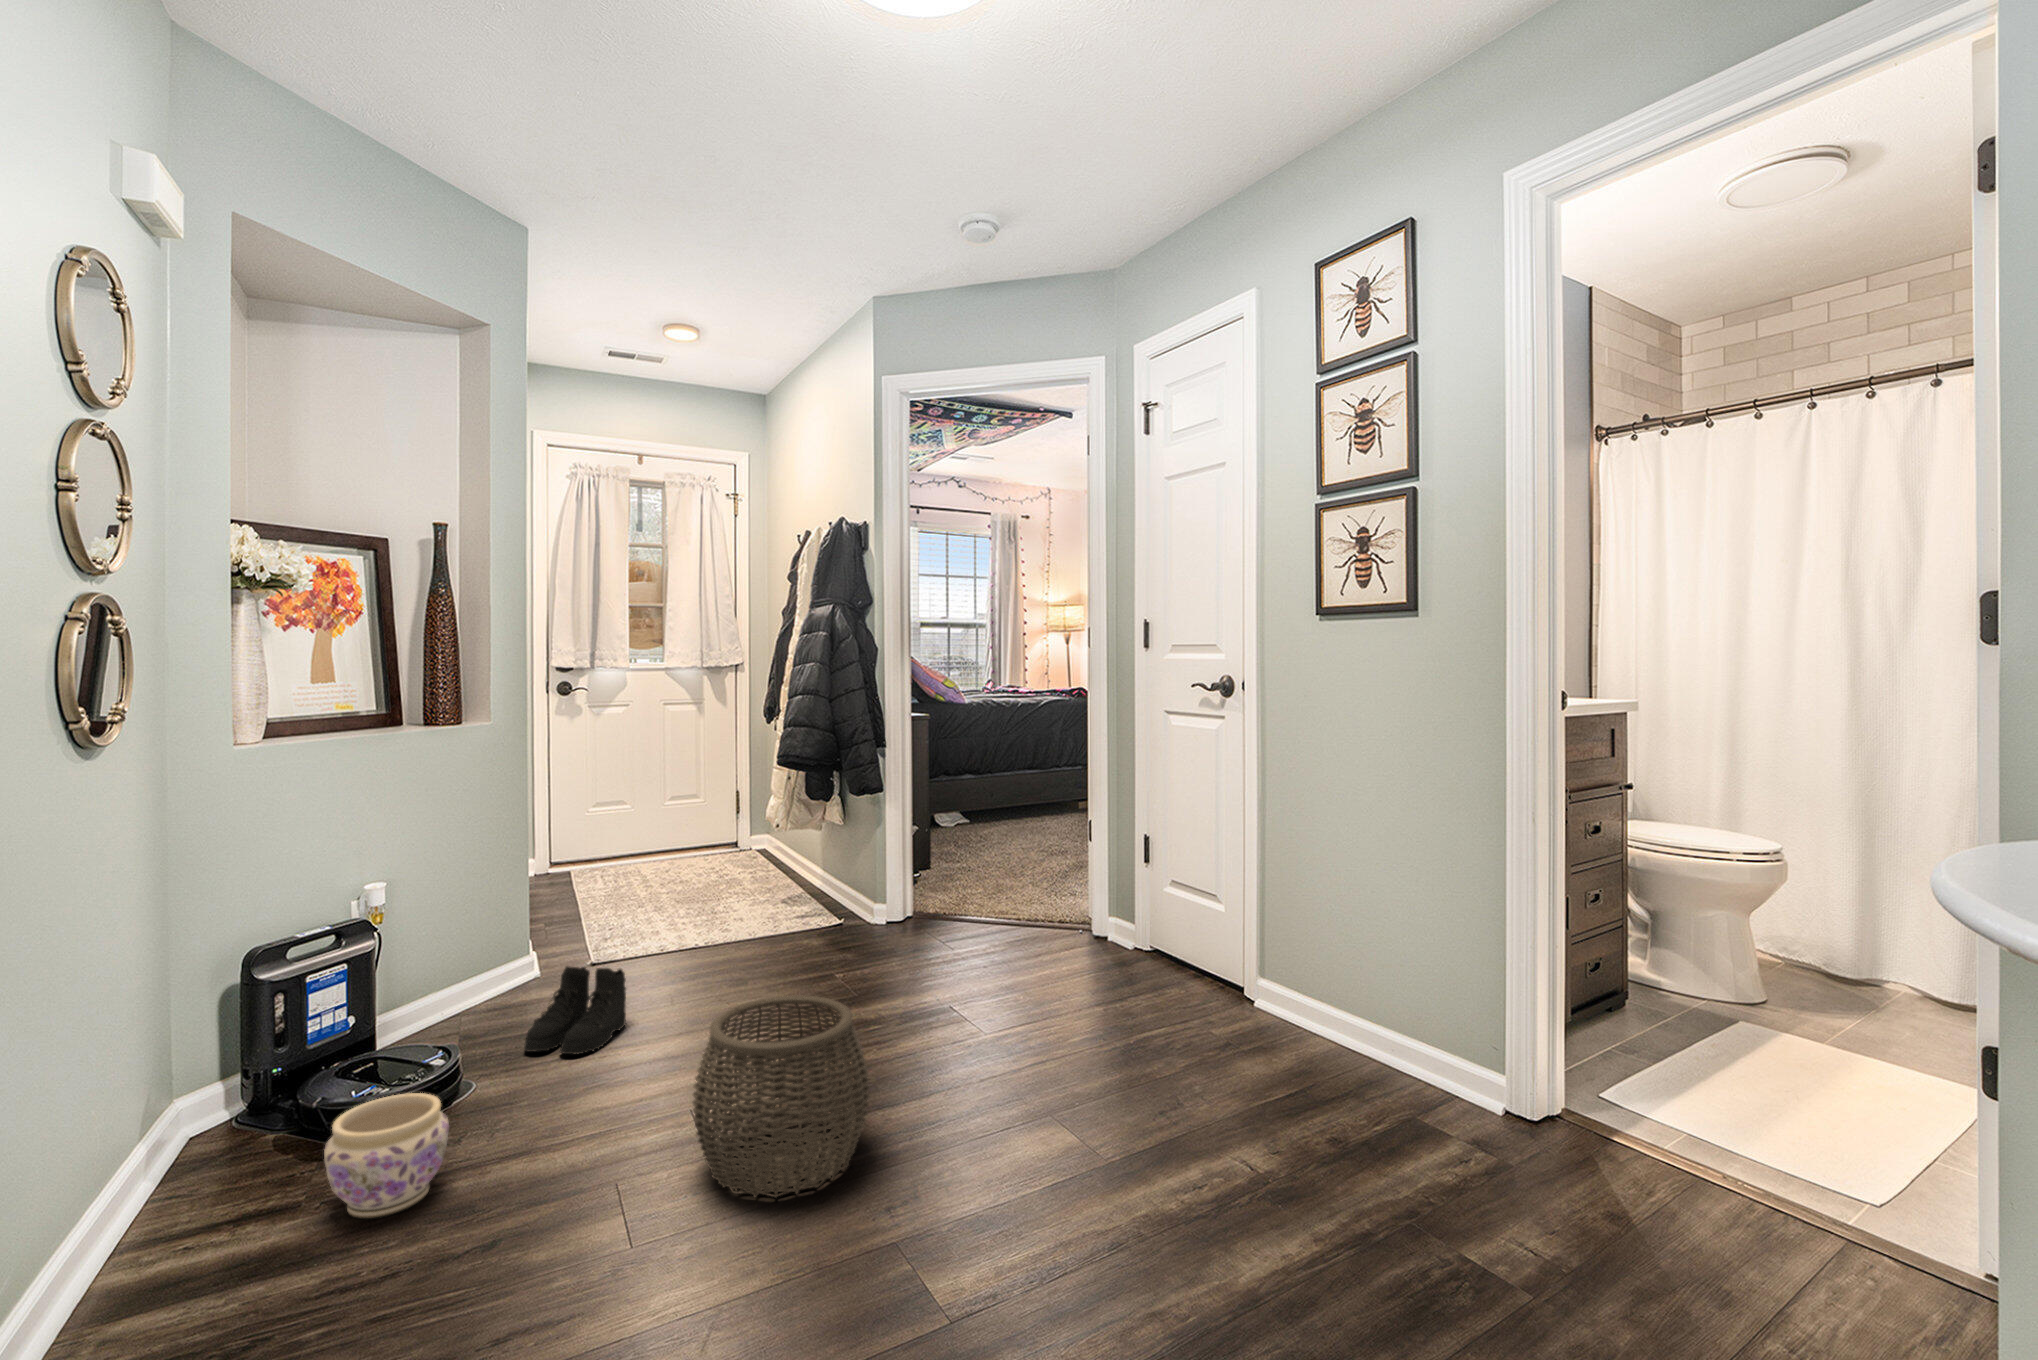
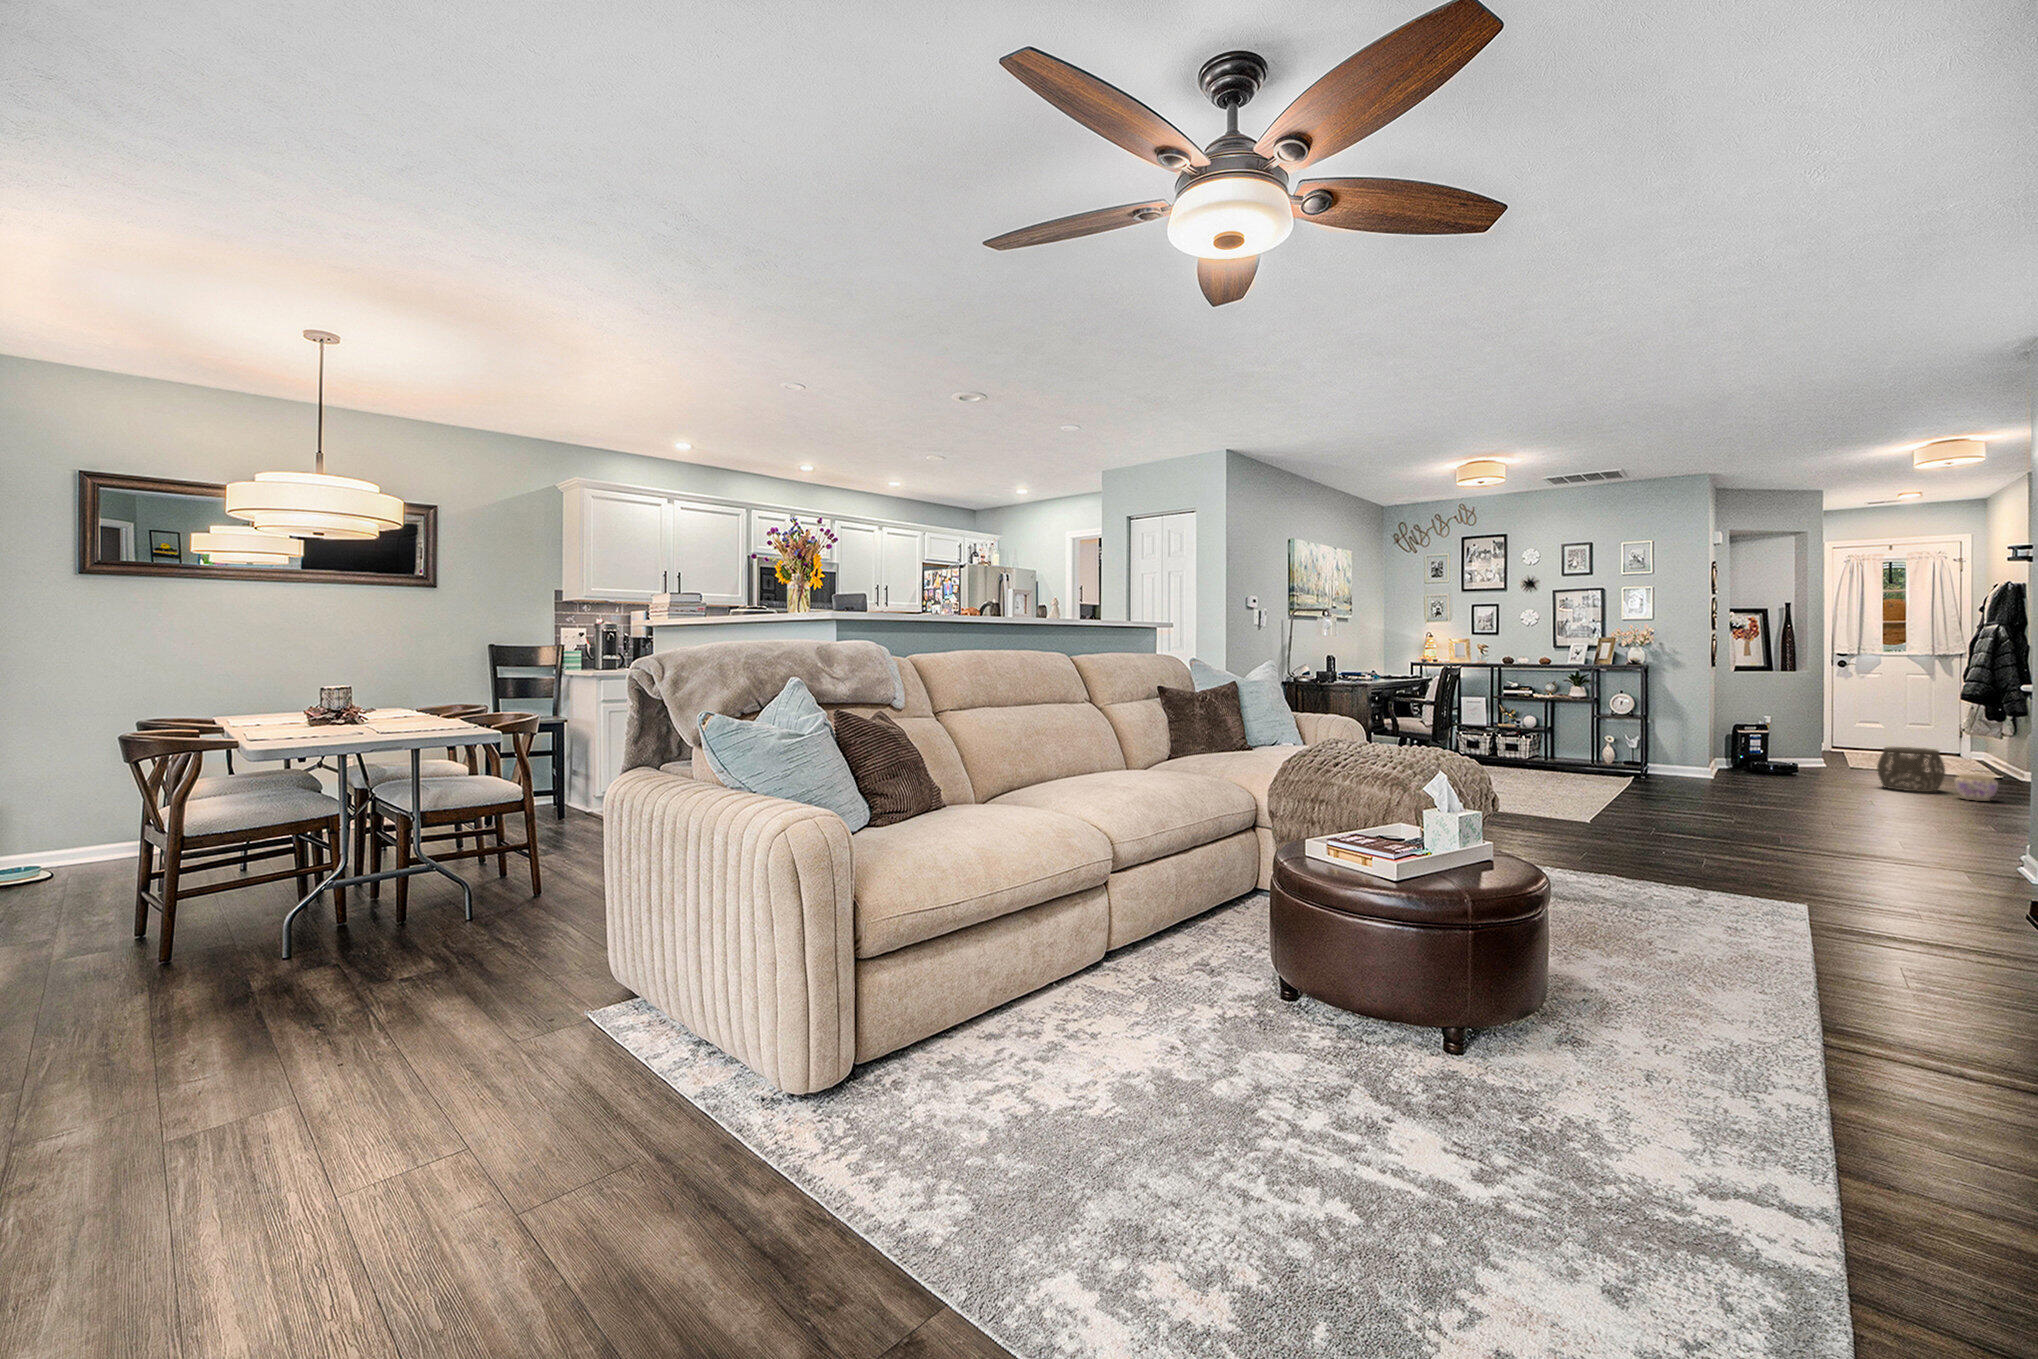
boots: present [524,966,626,1054] -> none [1819,750,1862,774]
planter: present [324,1093,449,1219] -> present [1954,773,1998,801]

